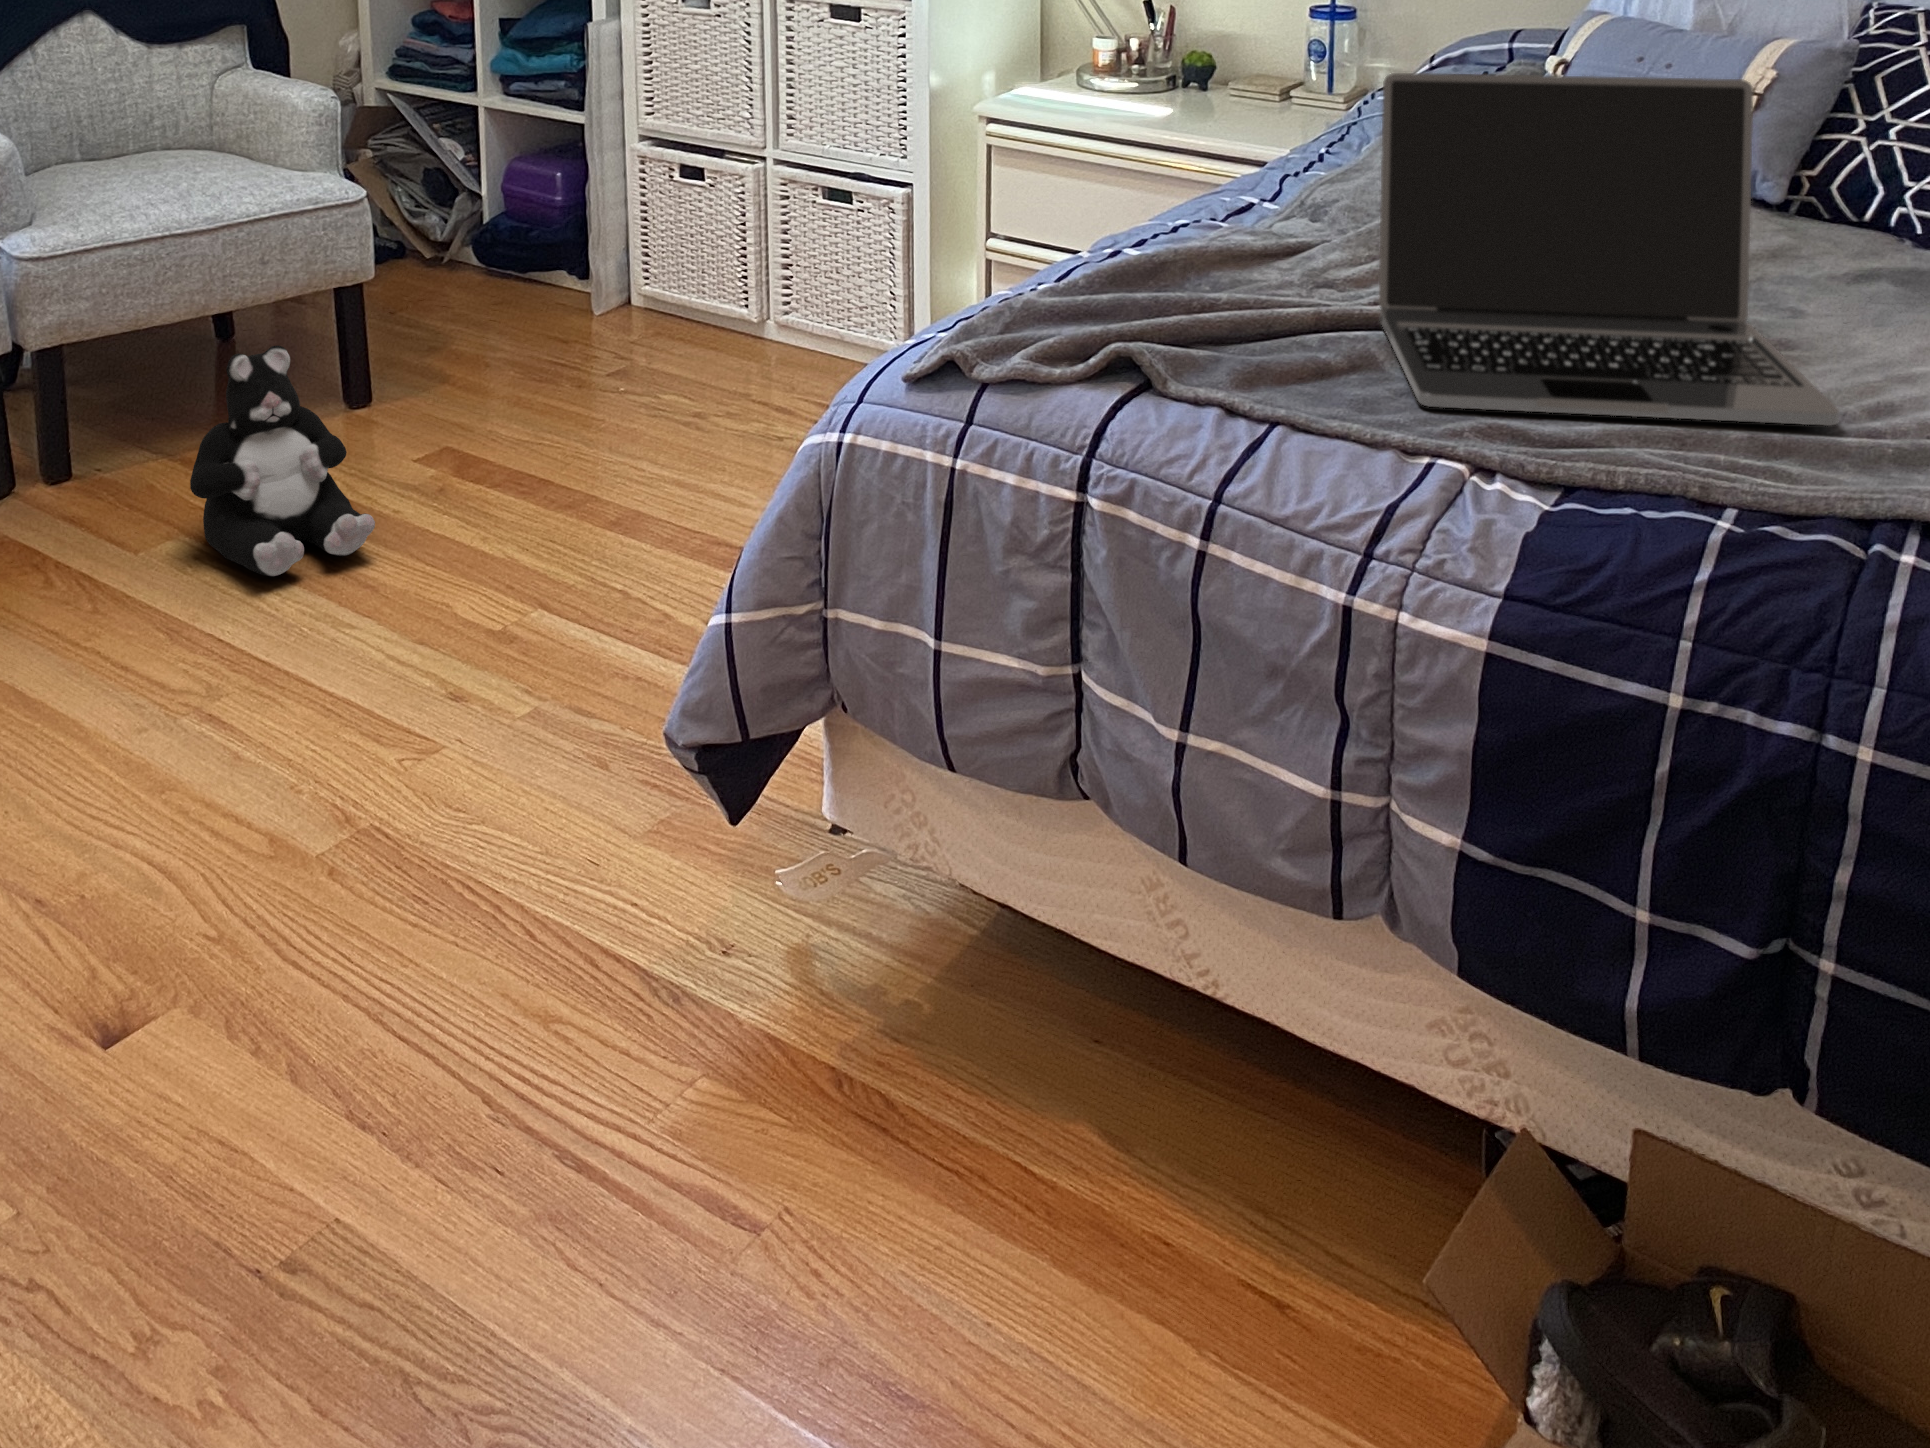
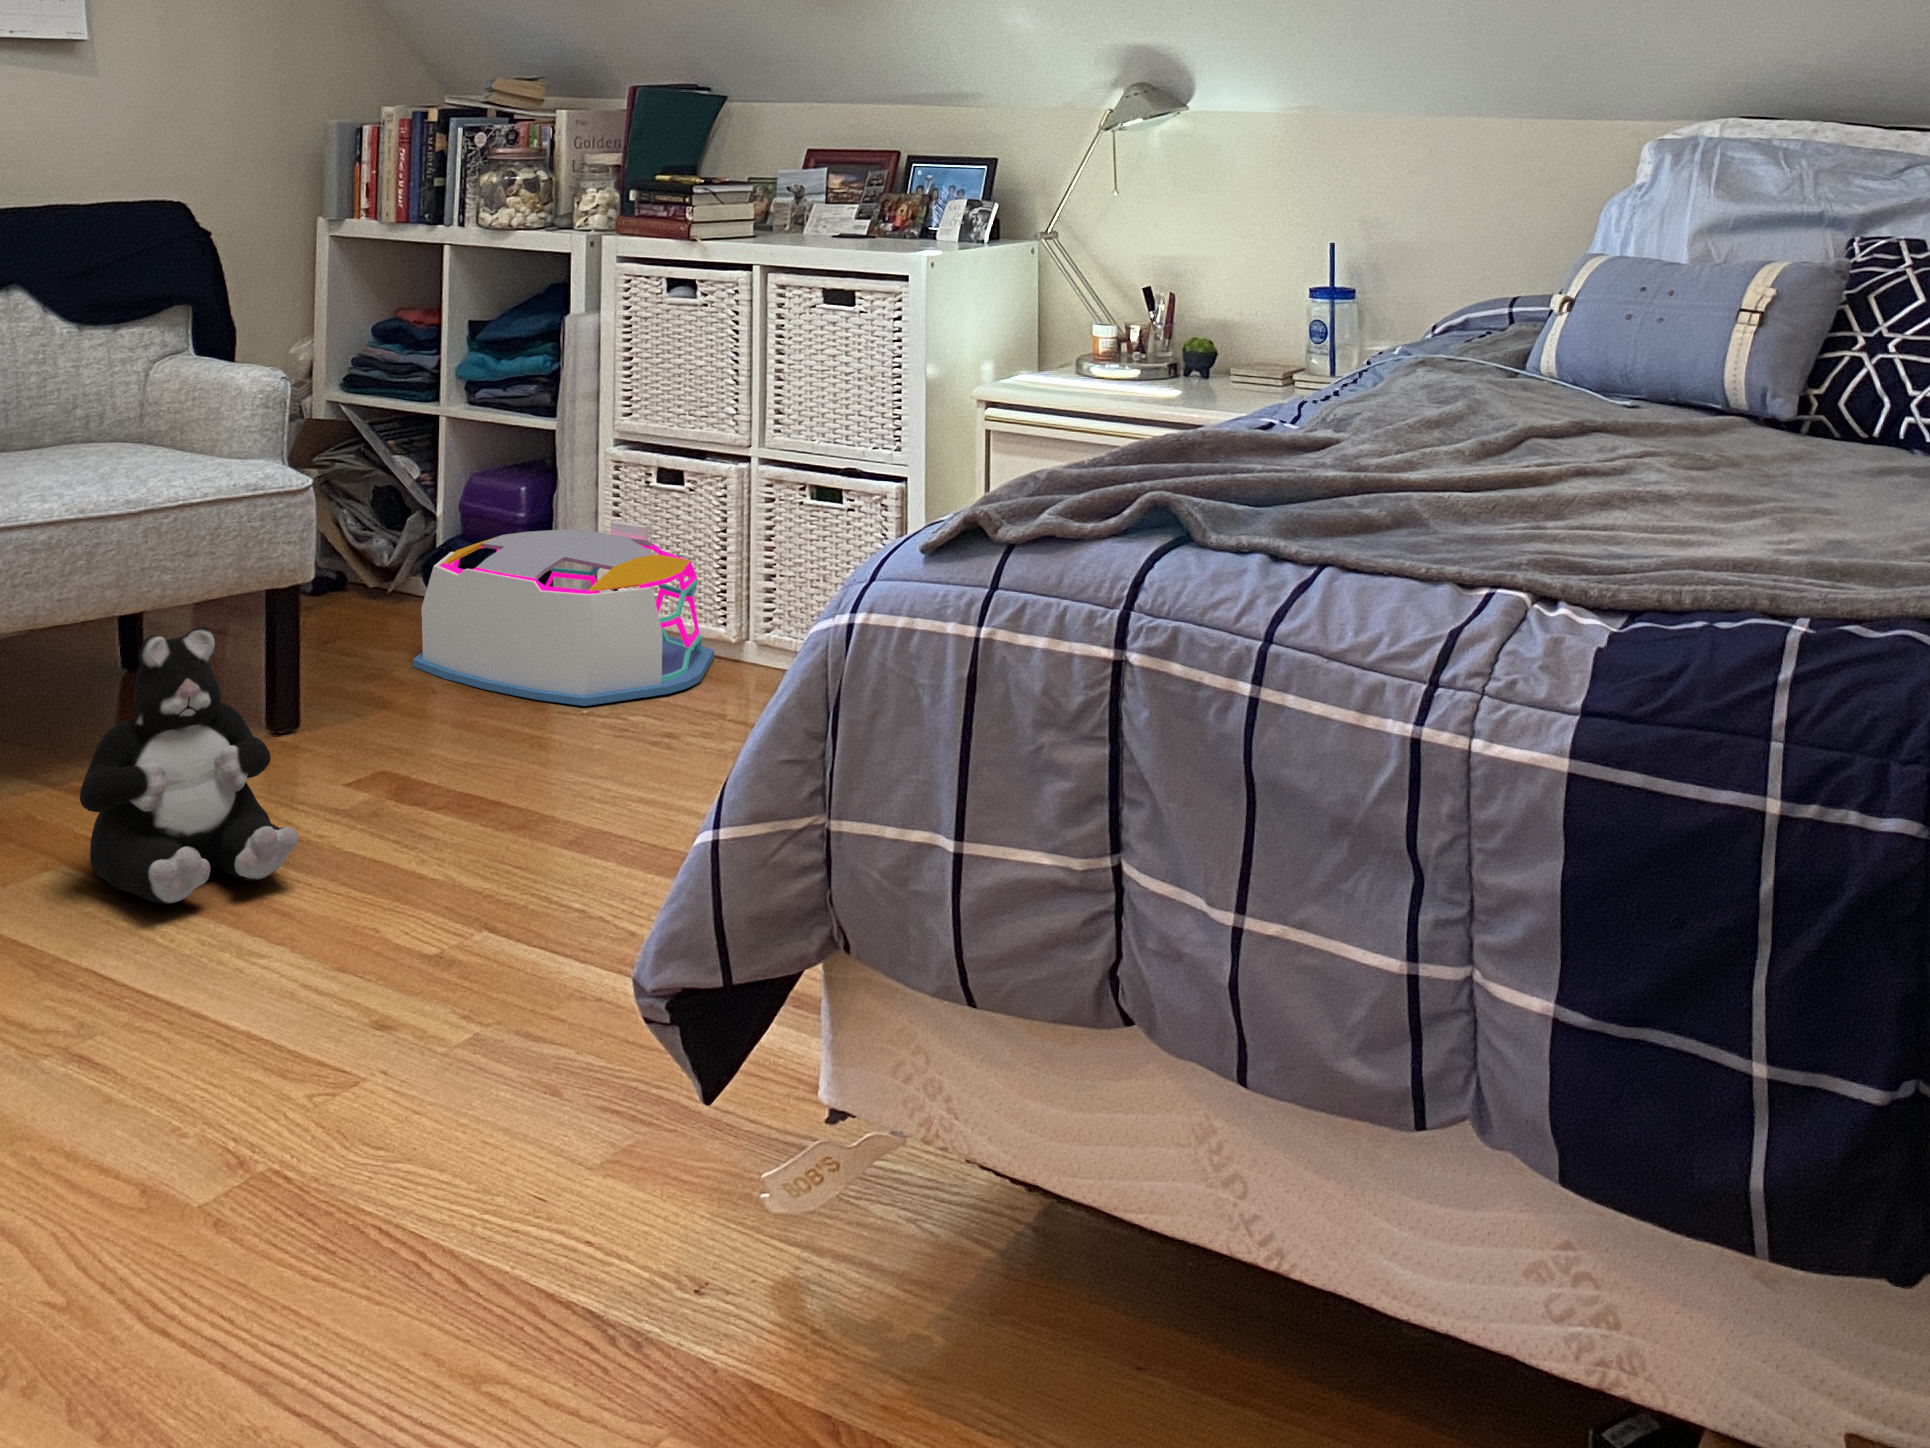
laptop: present [1379,73,1839,426] -> none [1403,230,1889,554]
storage bin: none [465,213,732,386] -> present [413,521,714,706]

